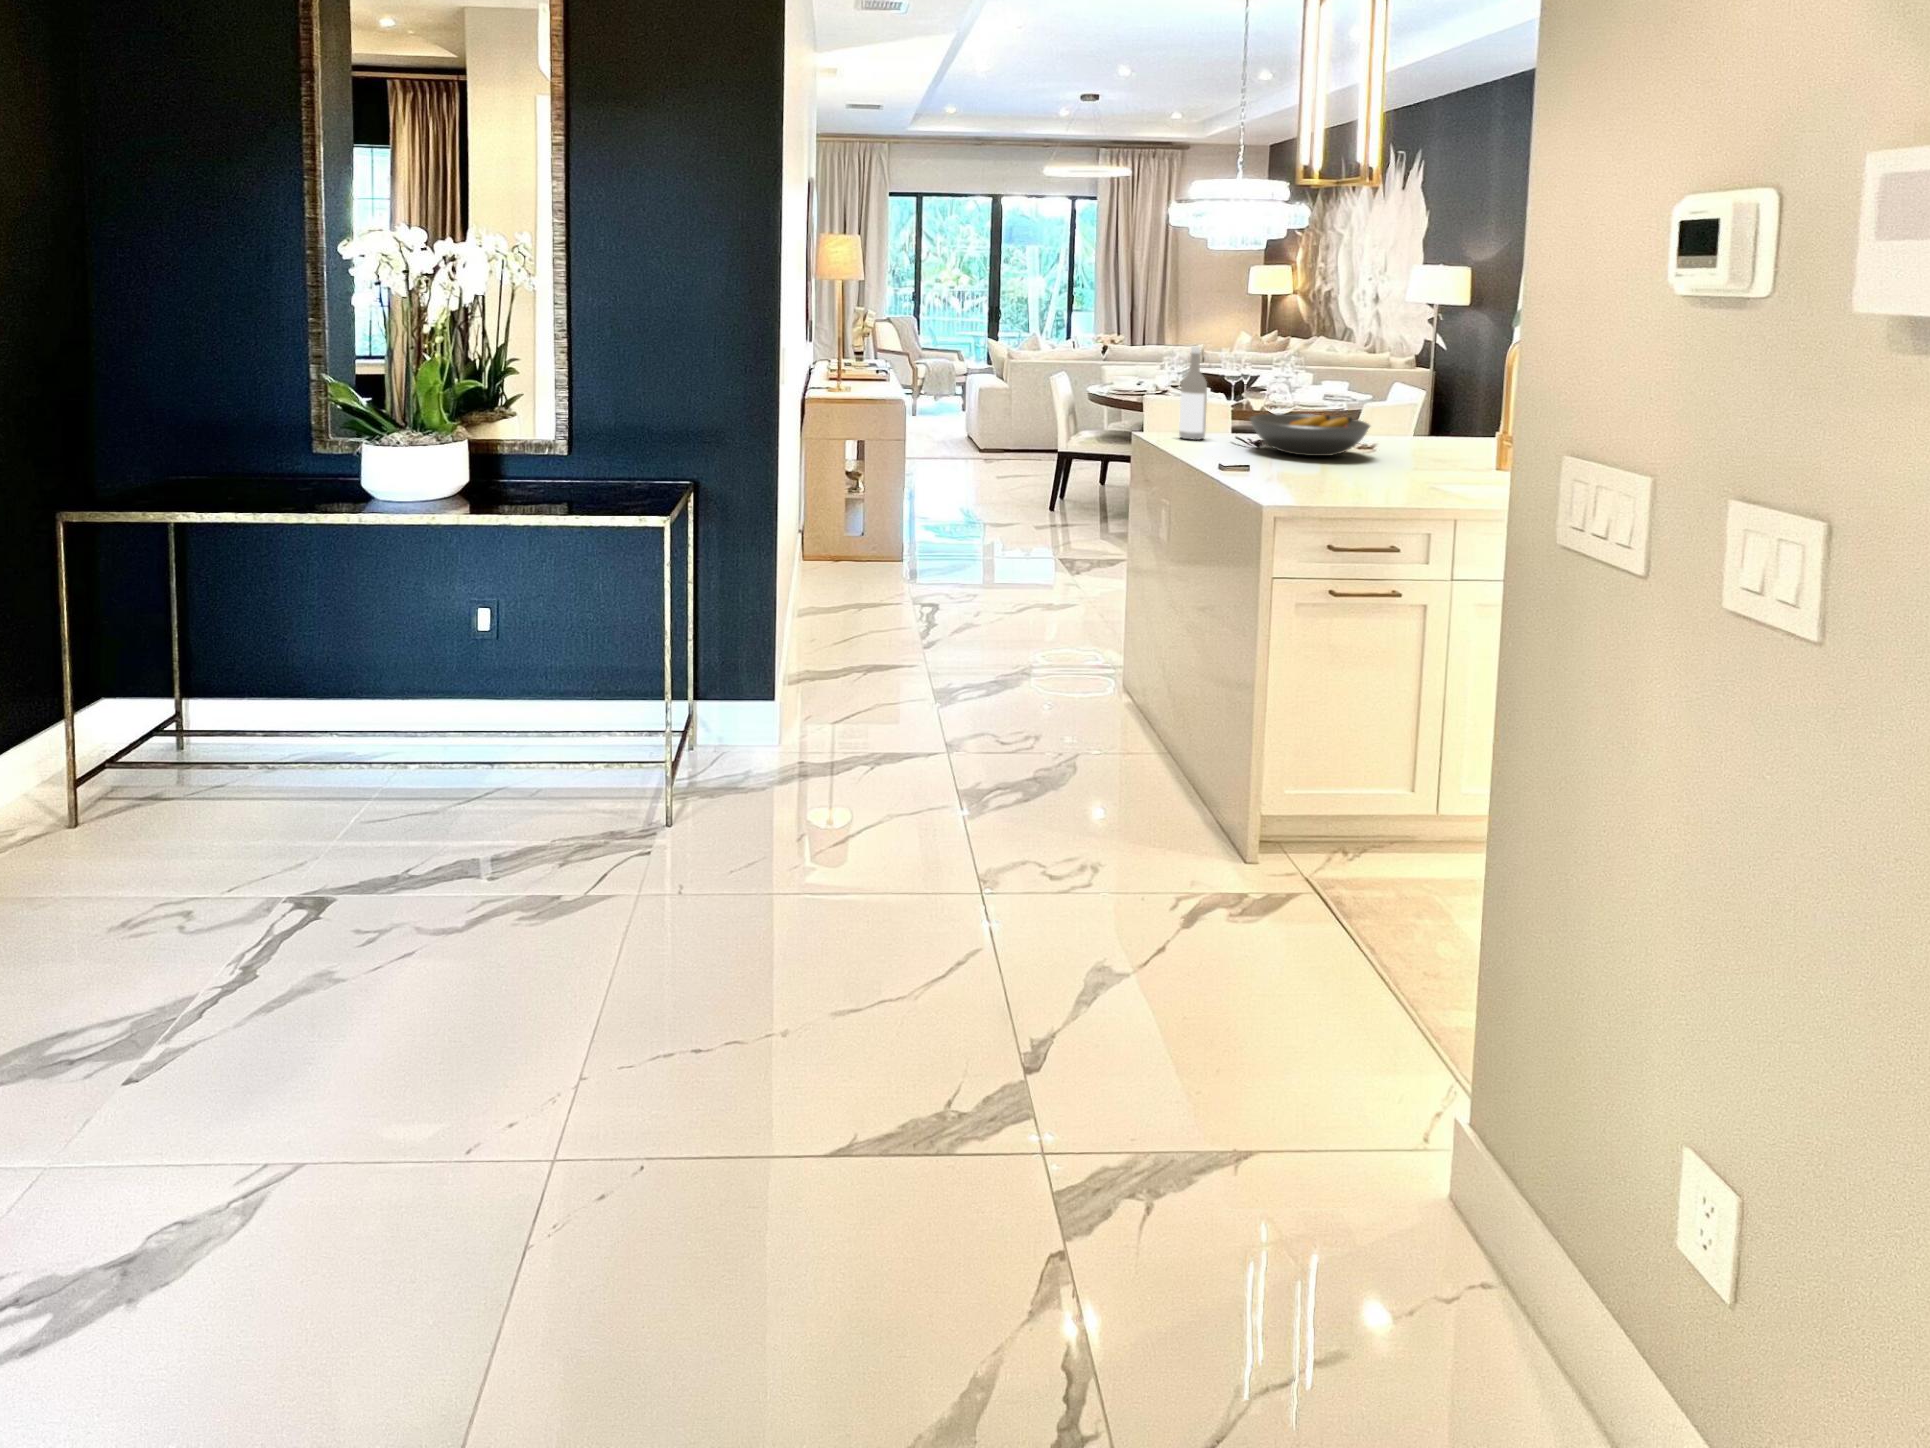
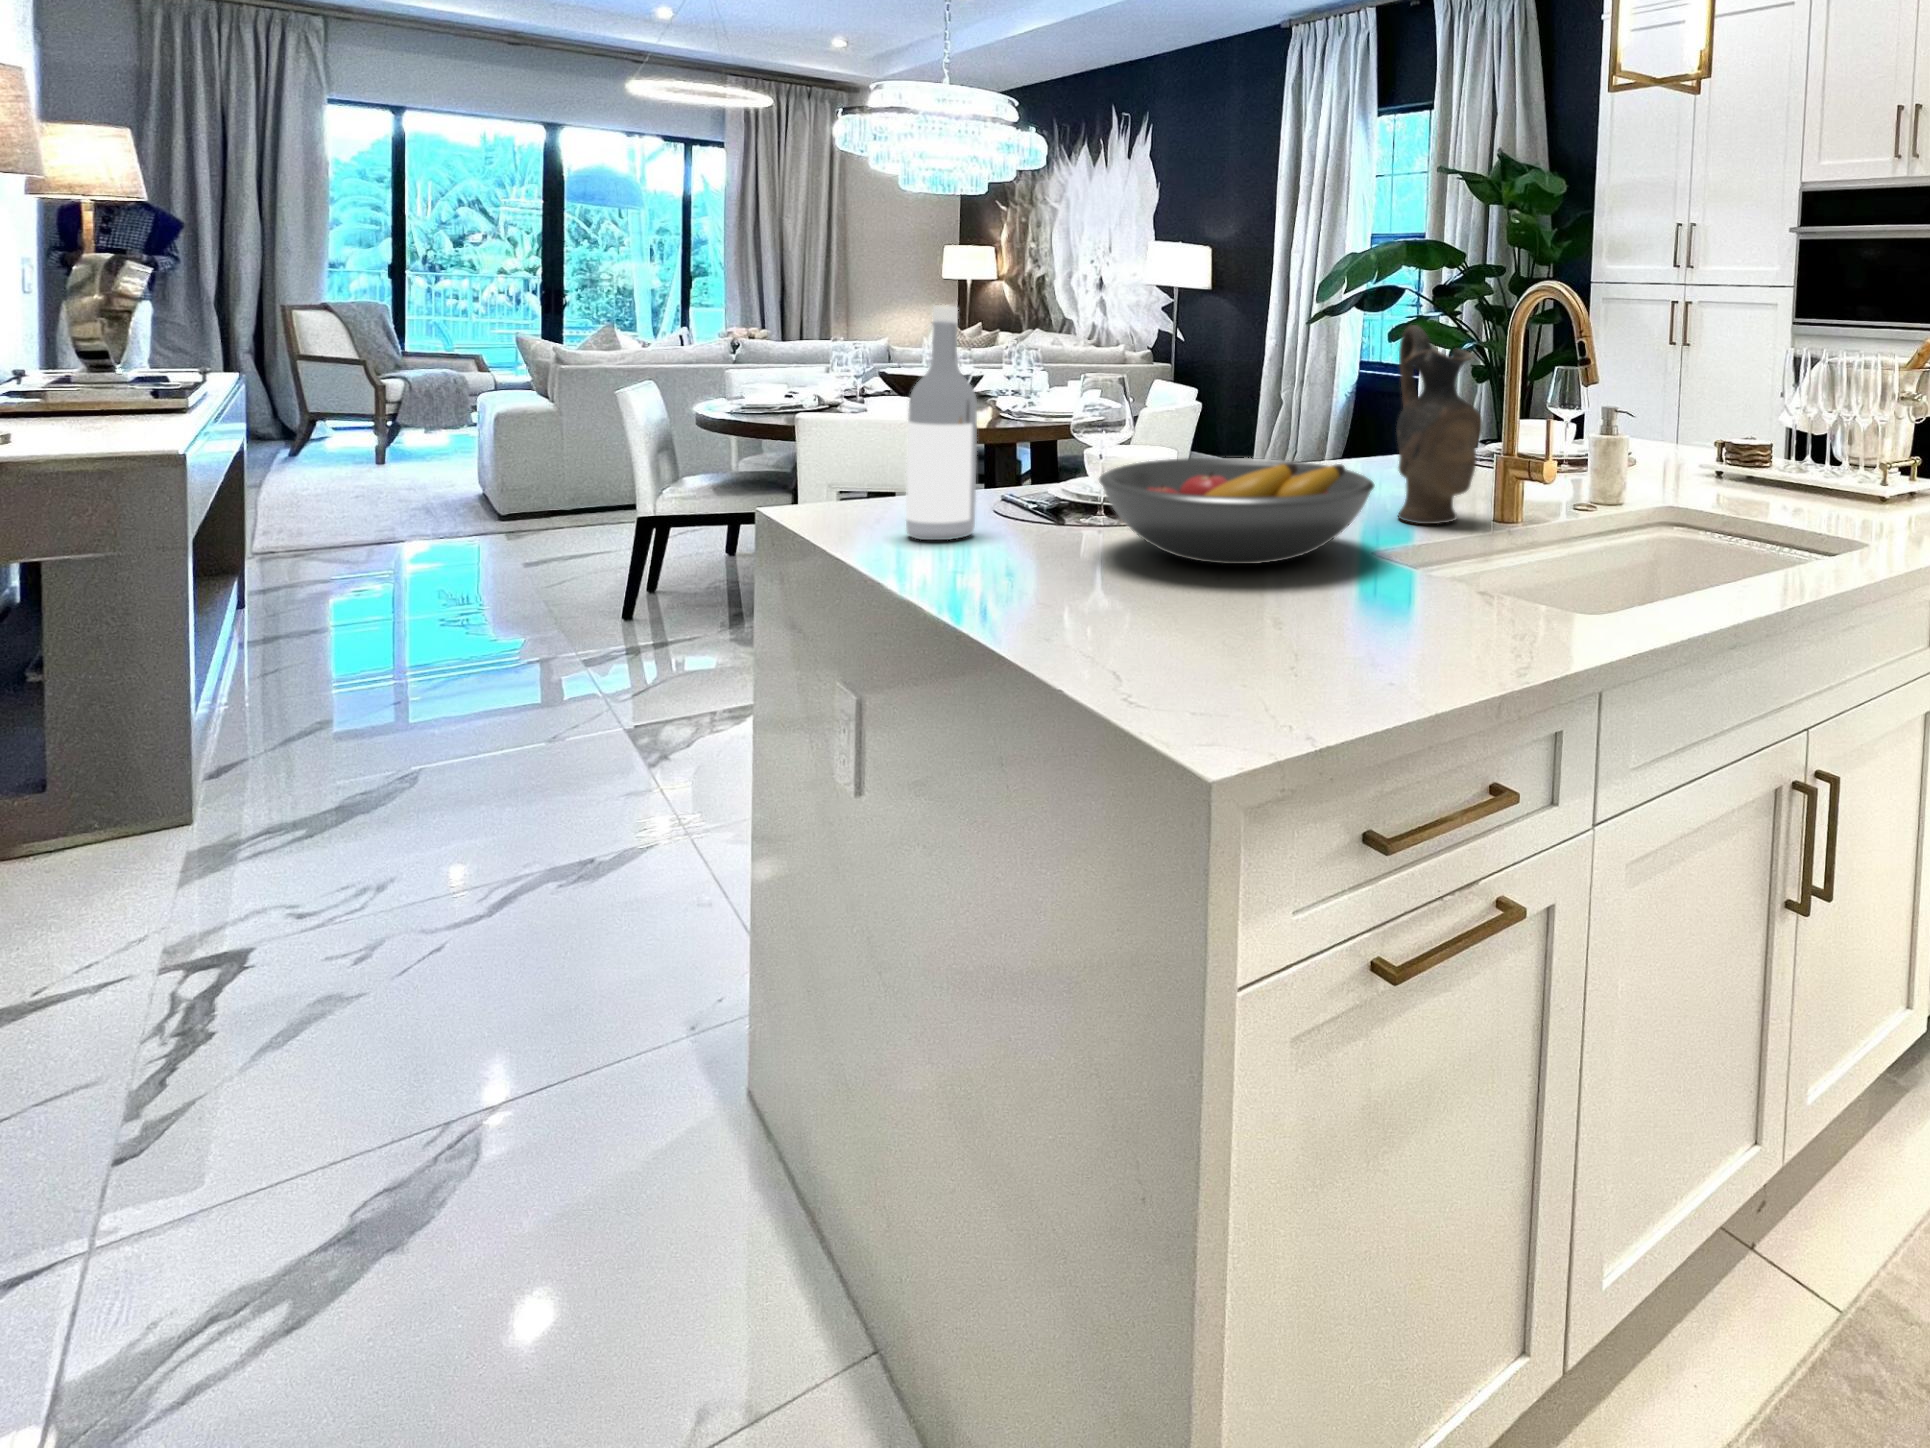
ceramic pitcher: none [1408,355,1455,455] -> present [1397,325,1482,524]

